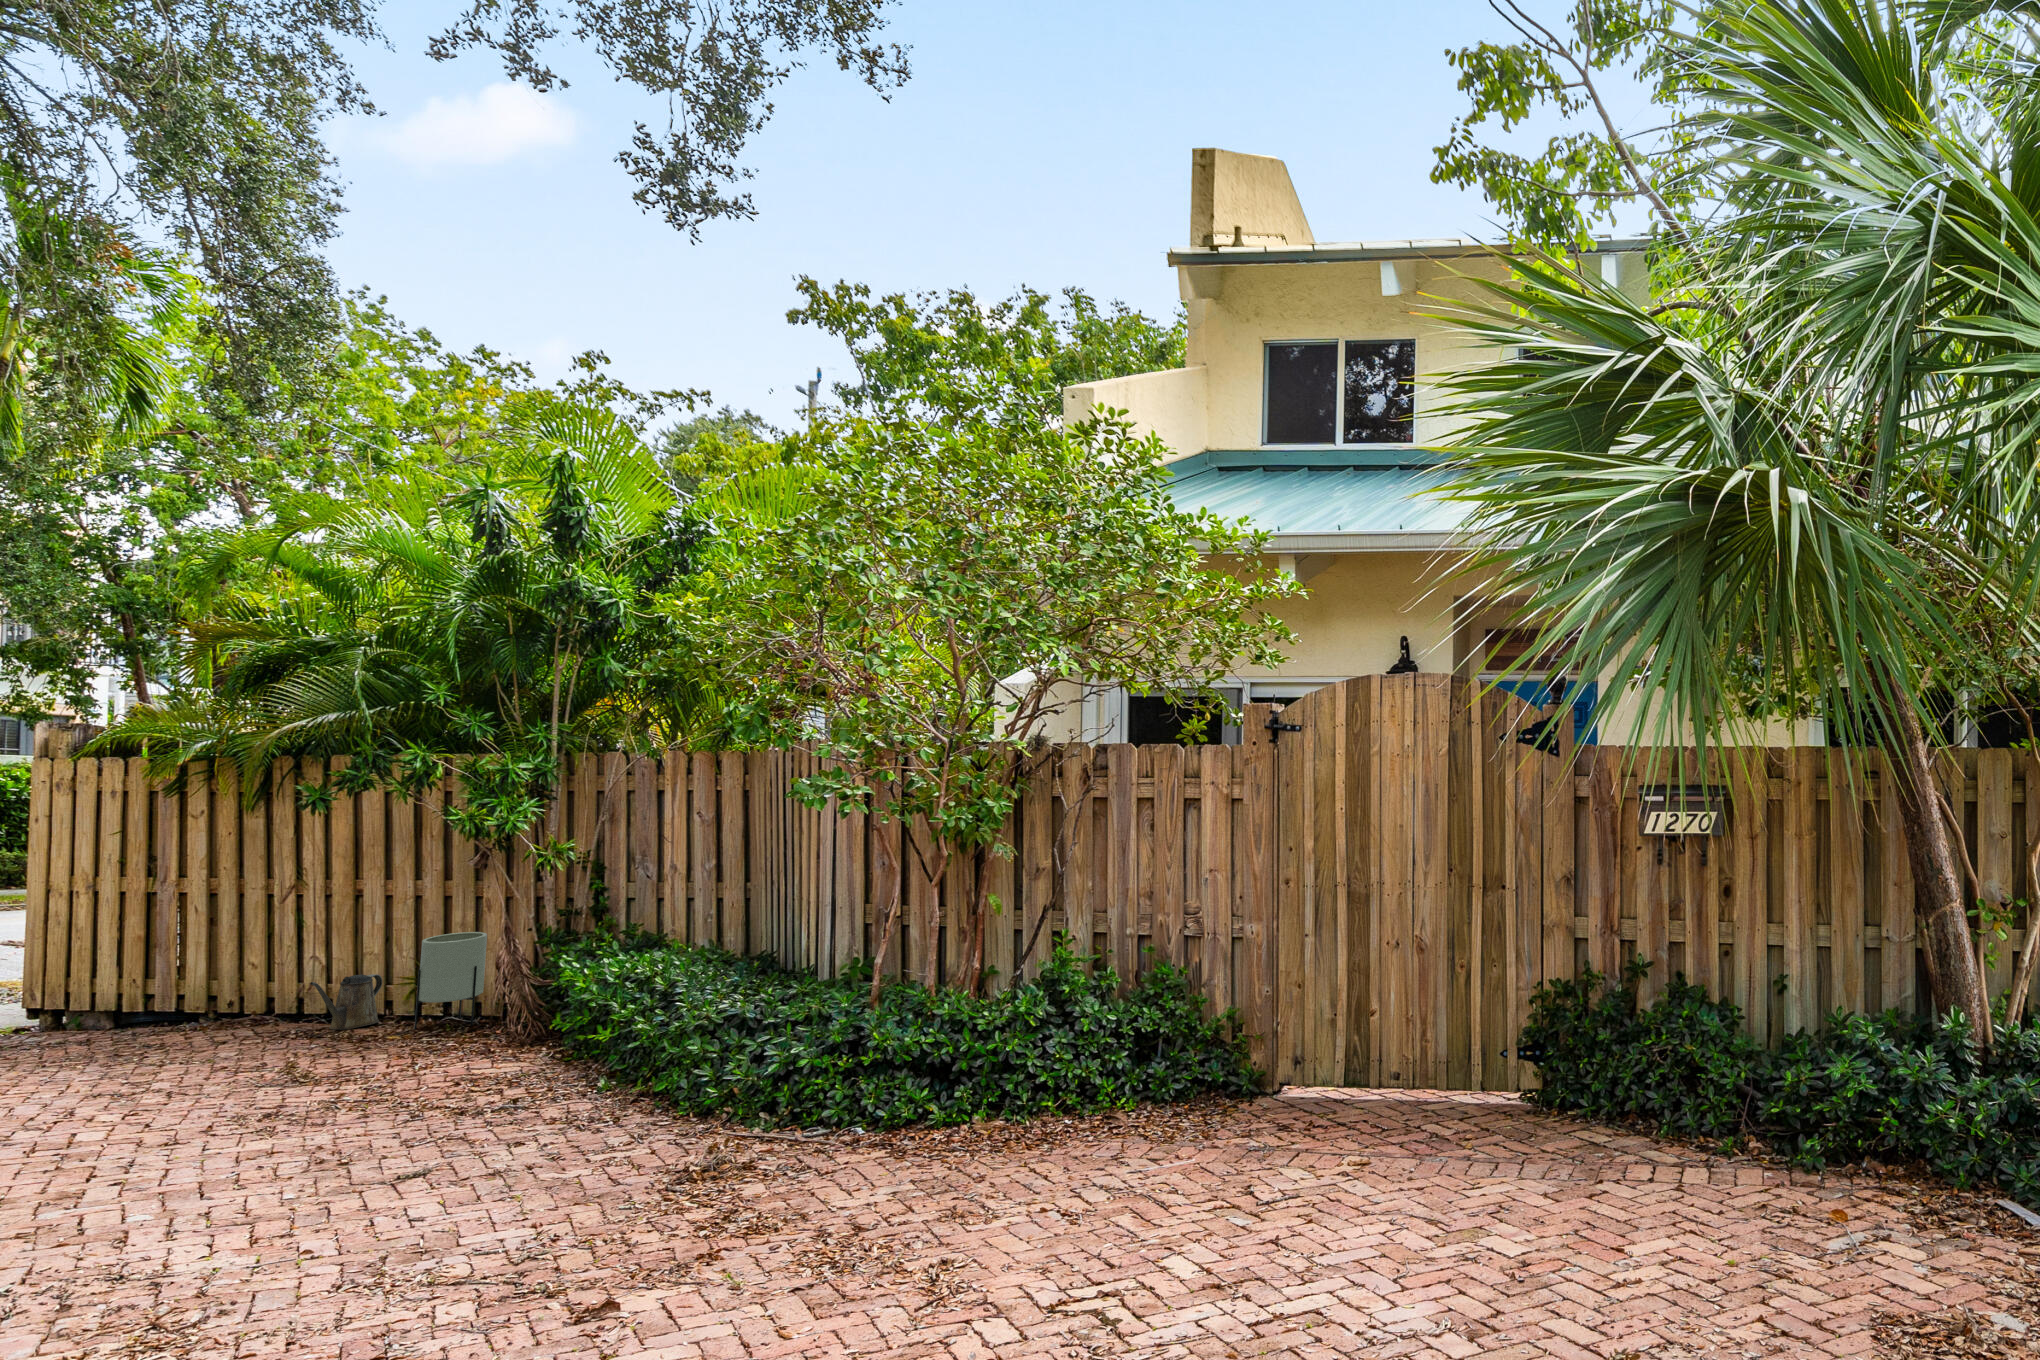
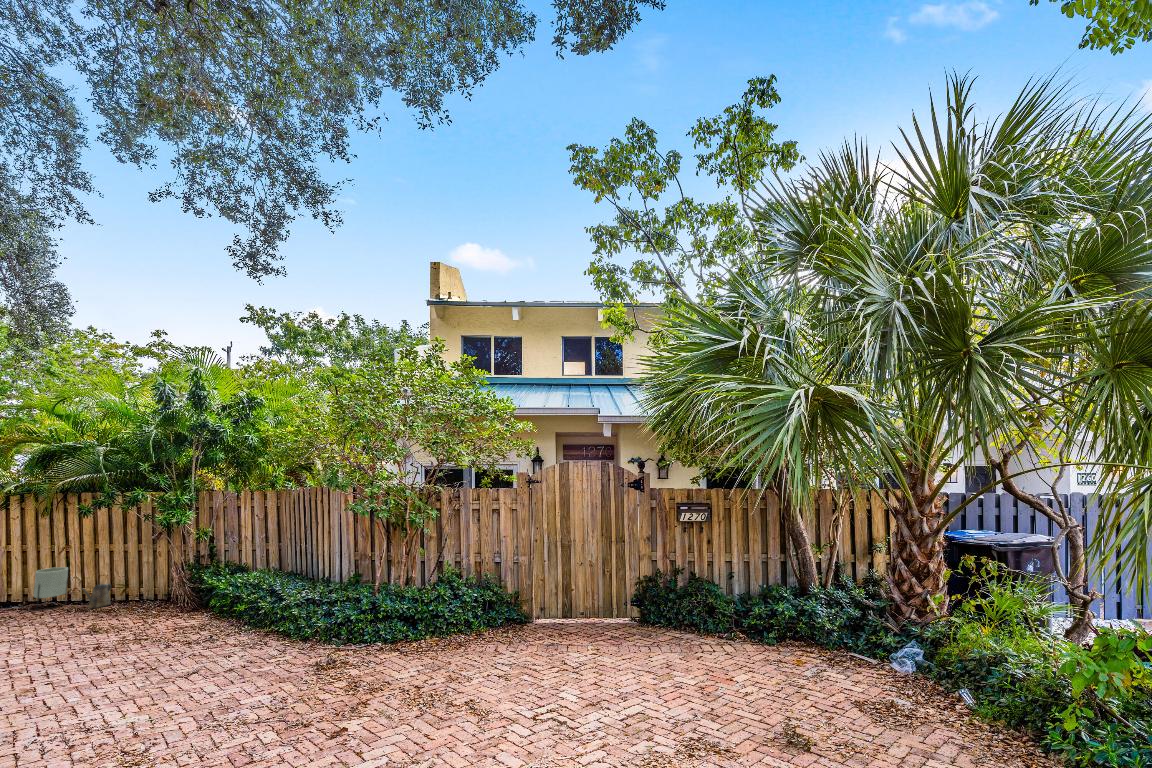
planter: present [414,932,487,1029] -> present [34,567,68,608]

